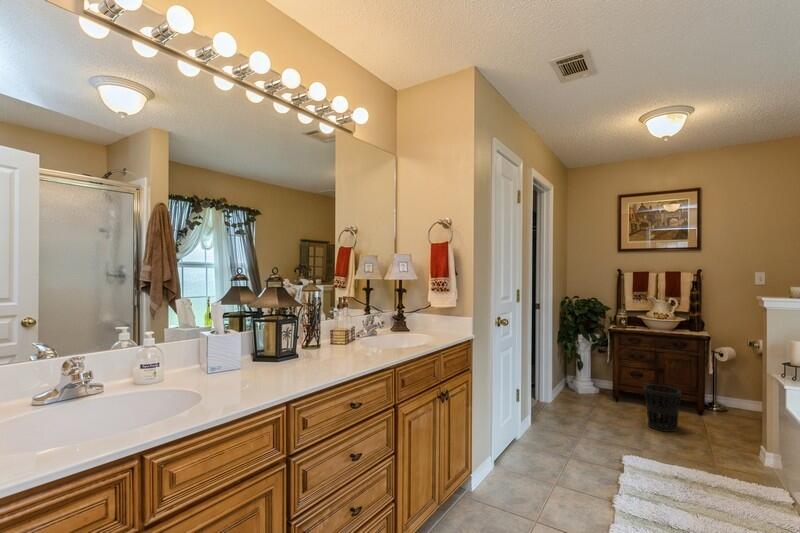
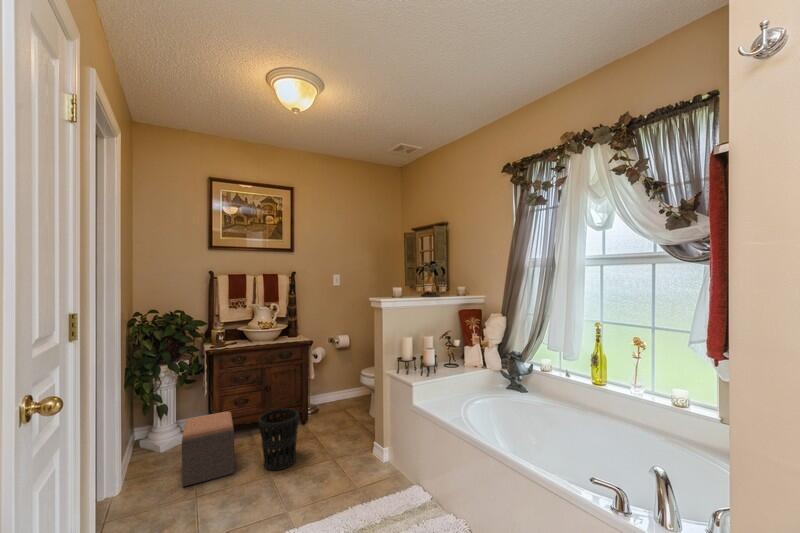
footstool: none [587,373,627,420] -> present [182,411,235,487]

